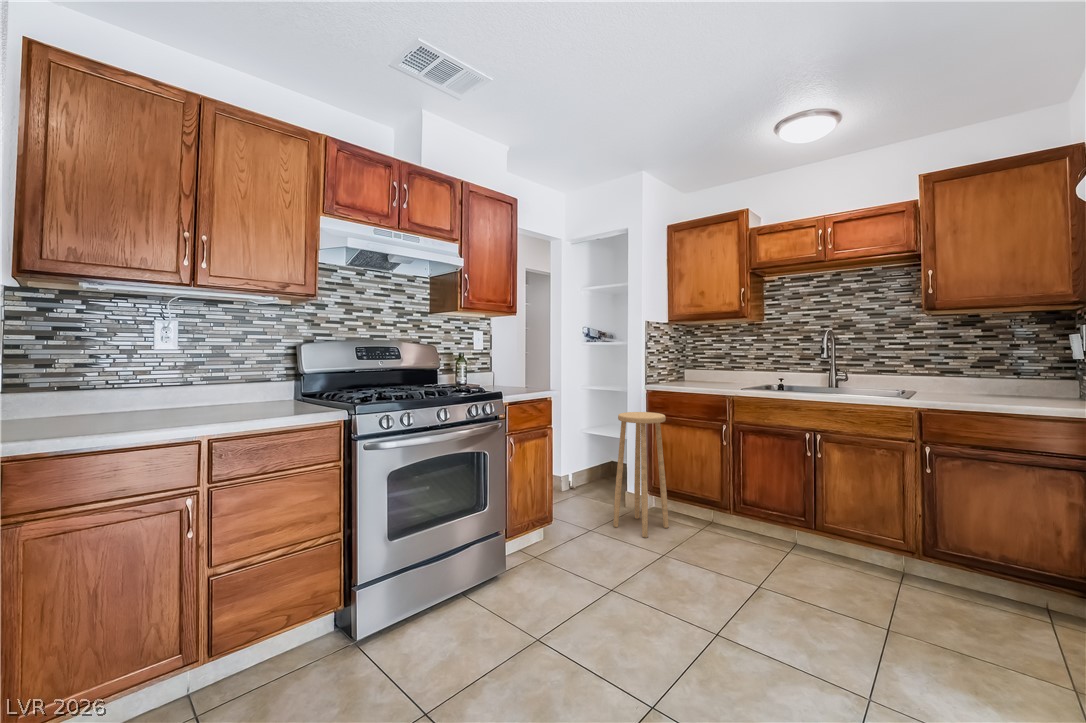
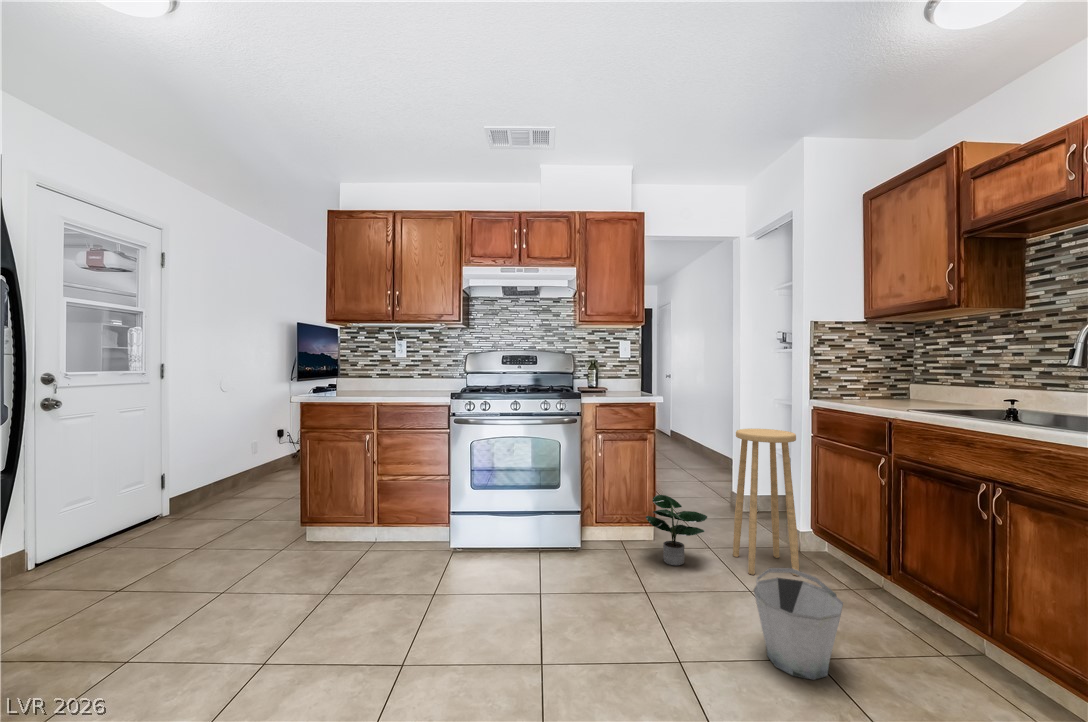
potted plant: none [562,487,618,551] -> present [646,495,707,566]
bucket: none [726,519,792,600] -> present [754,568,843,680]

